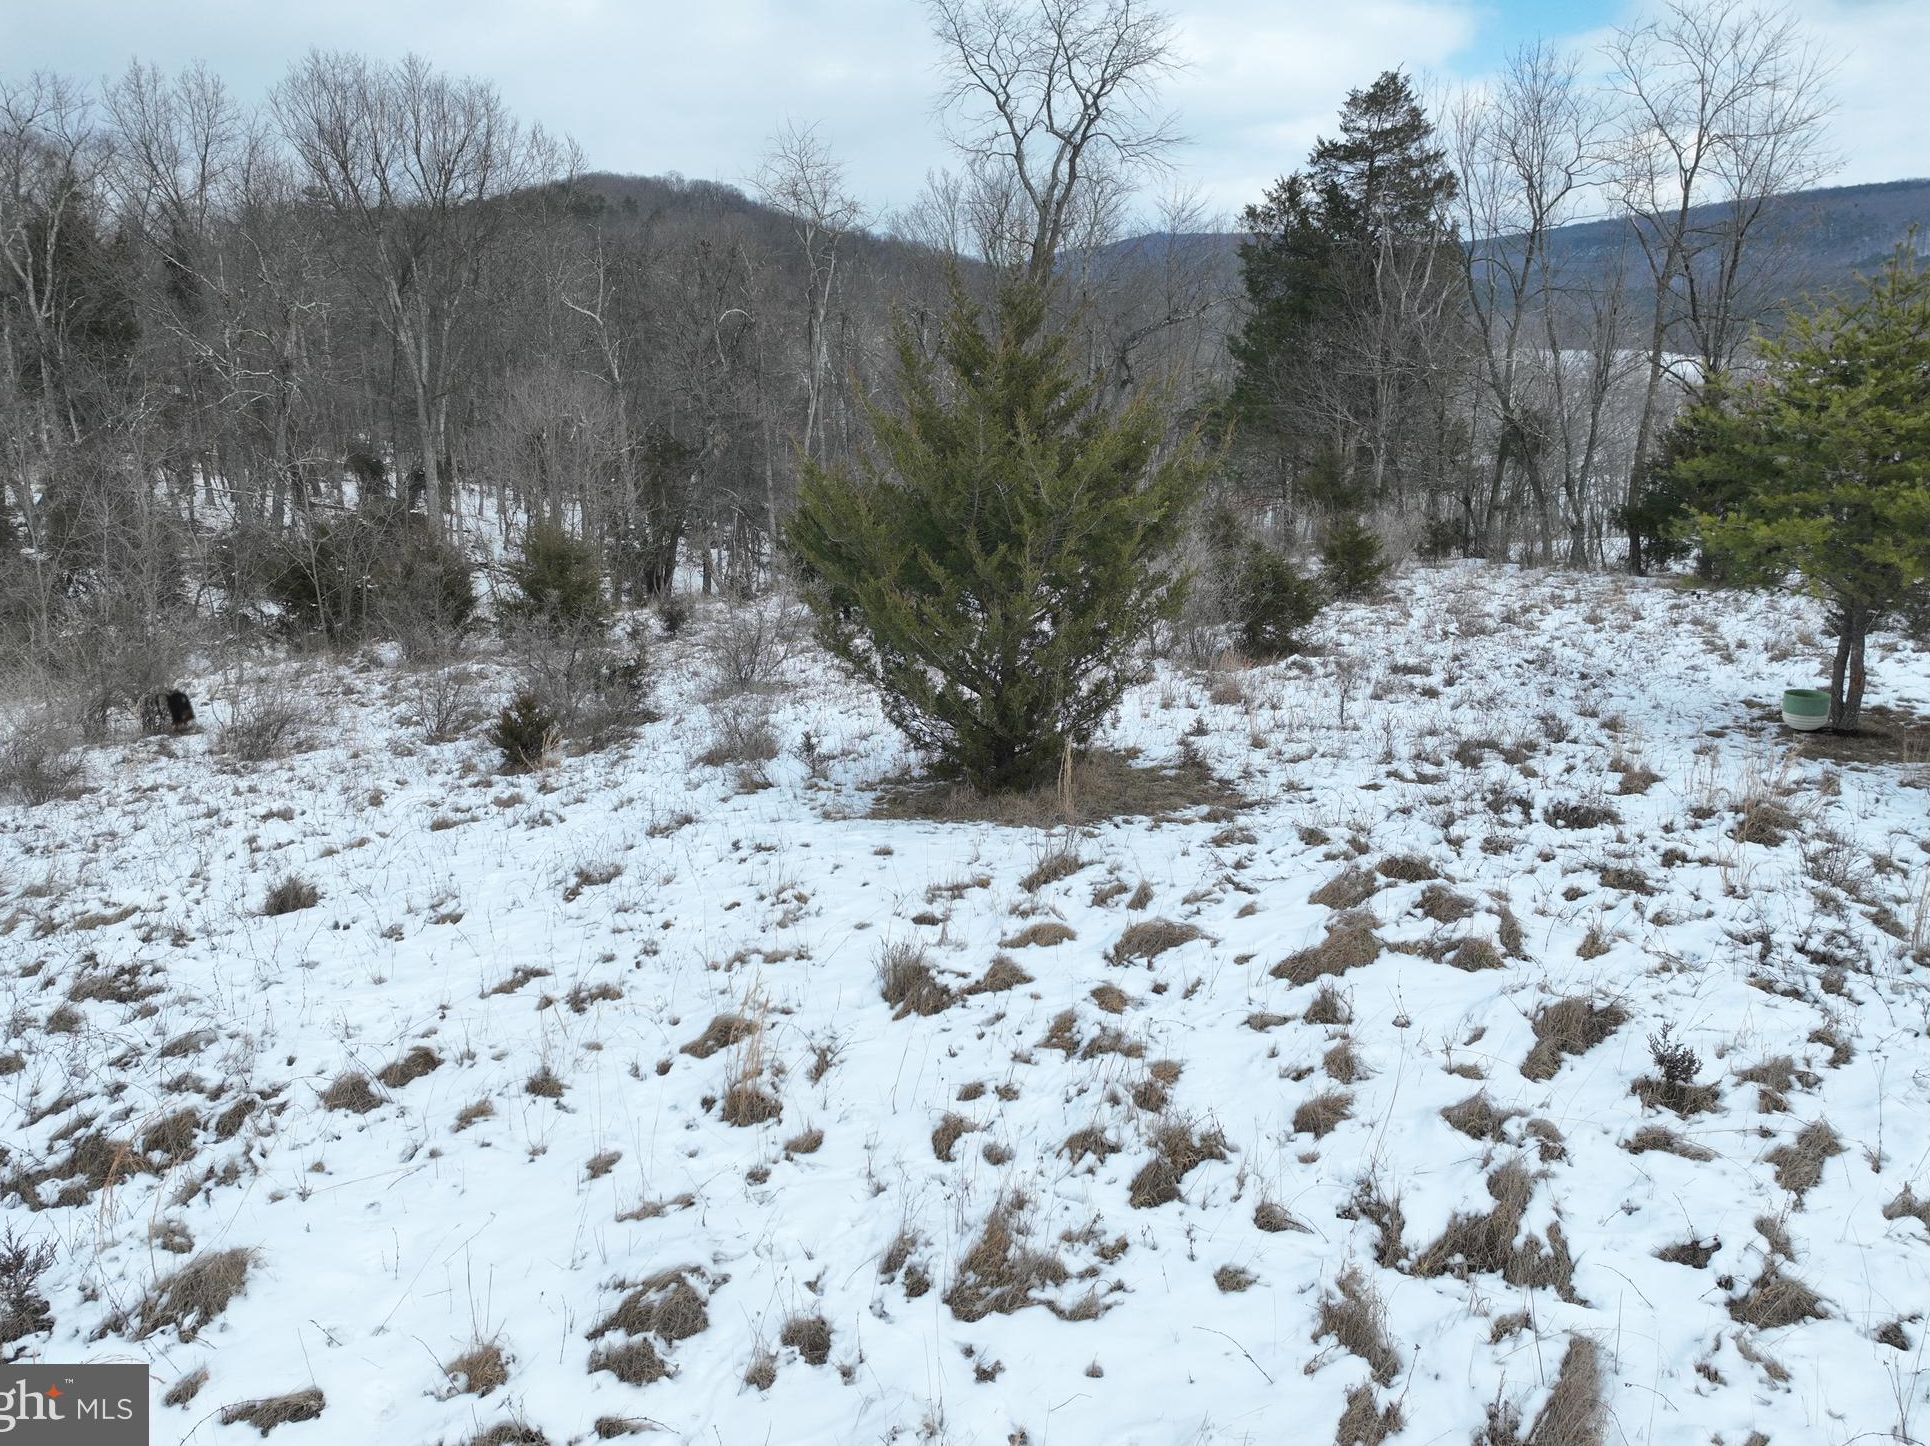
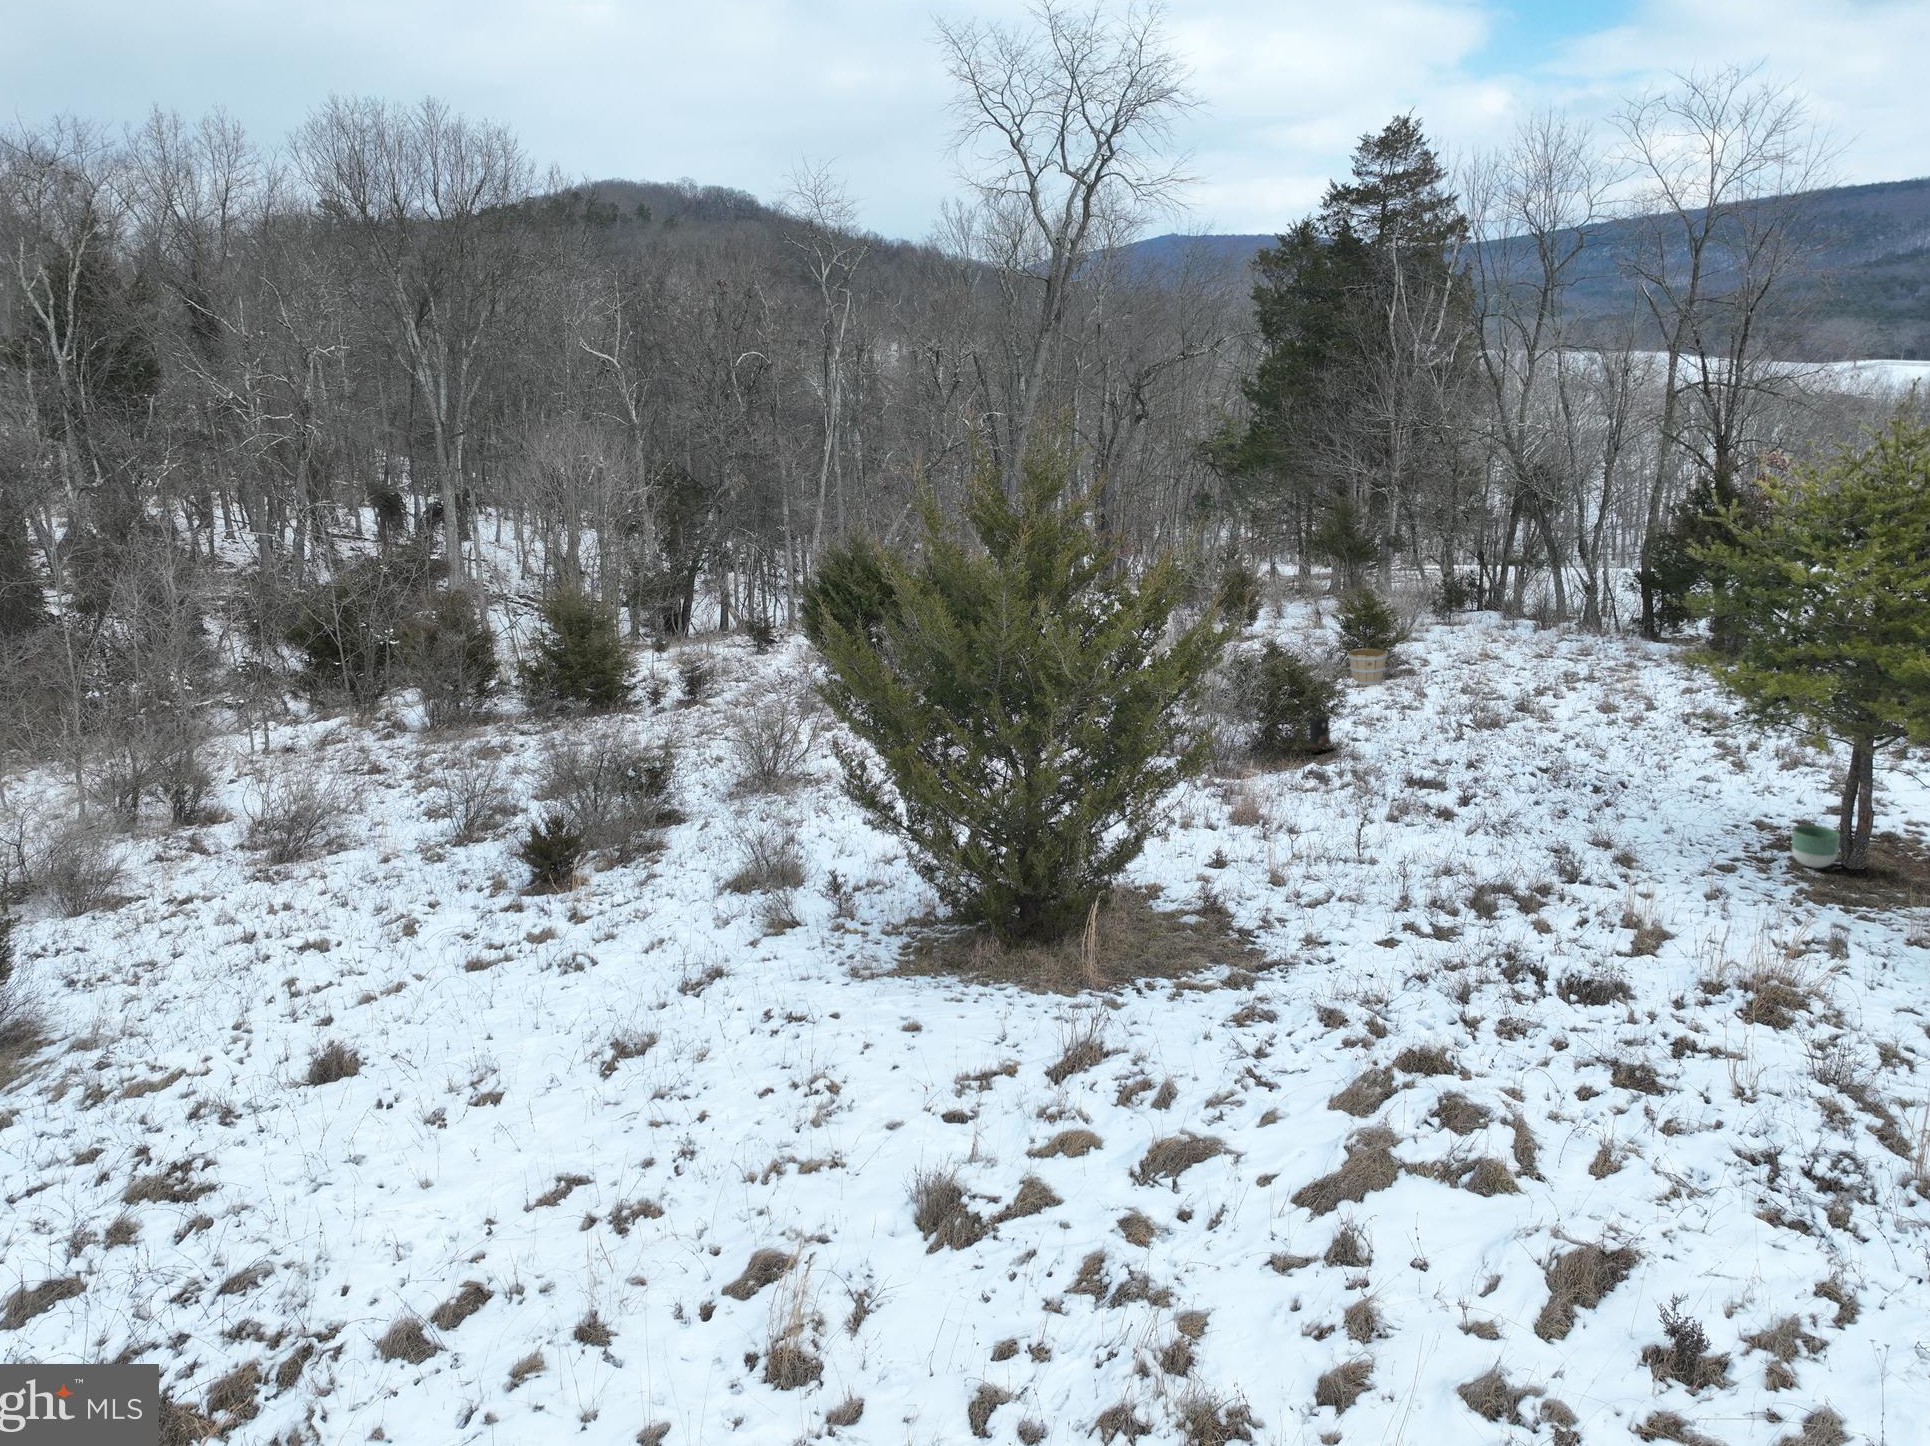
wooden bucket: none [1333,572,1374,608] -> present [1347,648,1388,685]
backpack: present [155,689,196,731] -> present [1308,715,1331,749]

